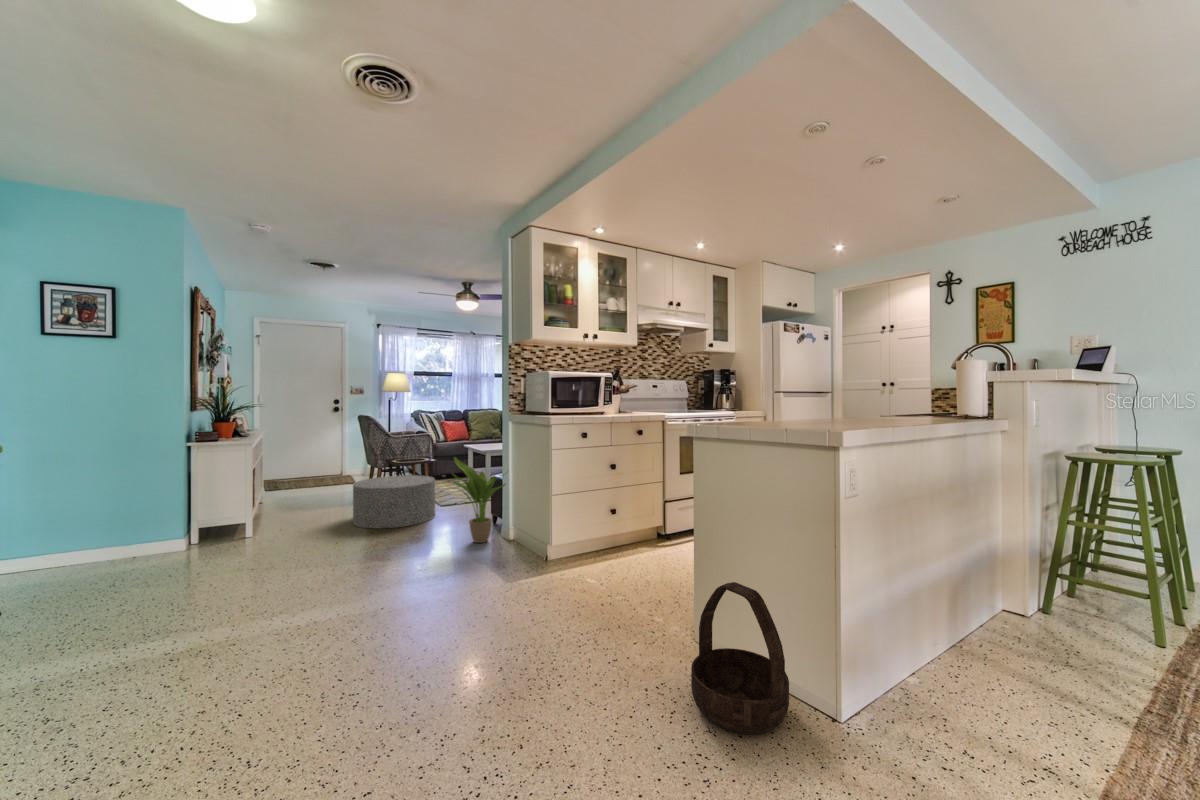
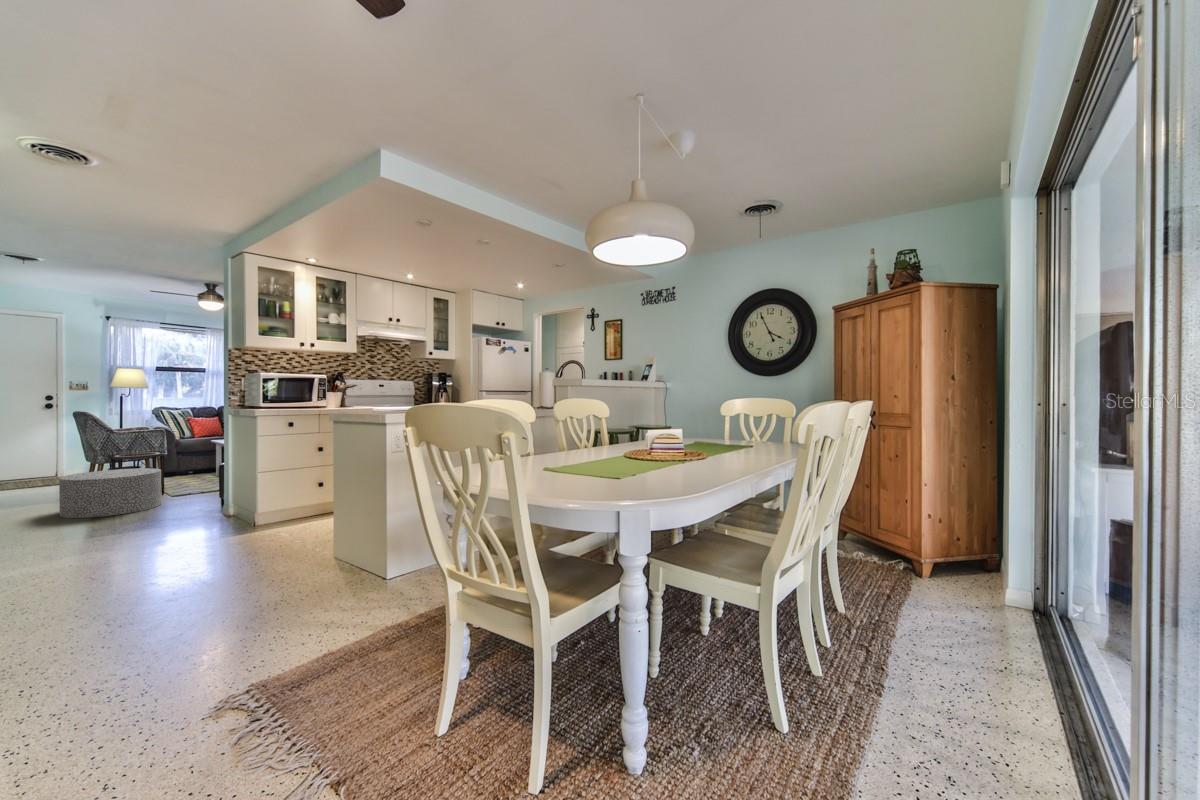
potted plant: present [446,457,505,543] -> none [156,447,227,520]
basket: present [691,582,789,734] -> none [295,508,359,591]

